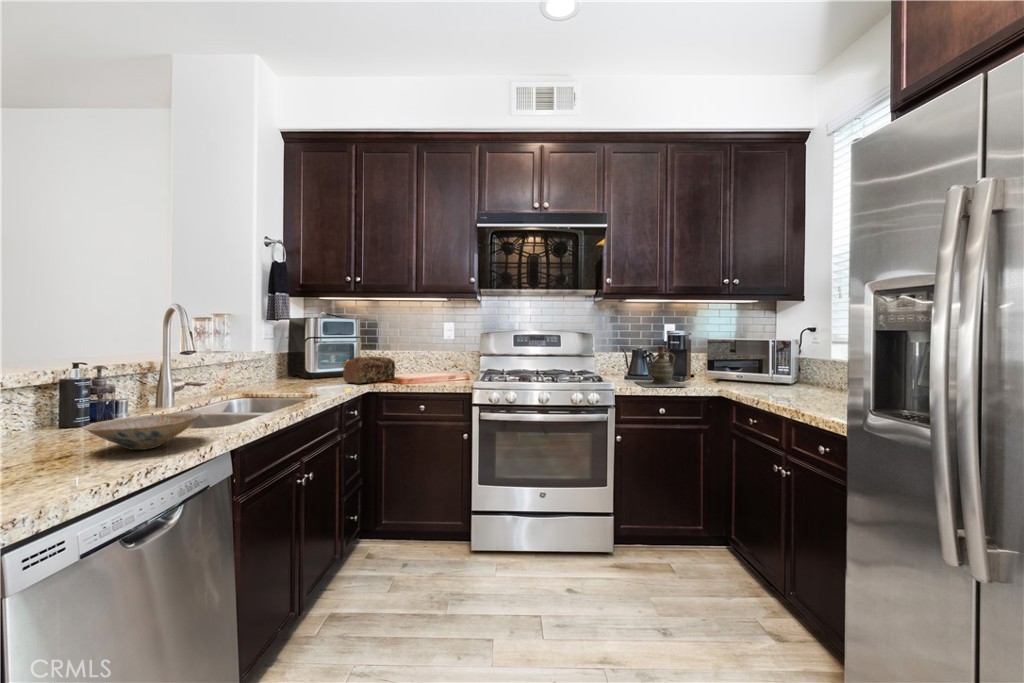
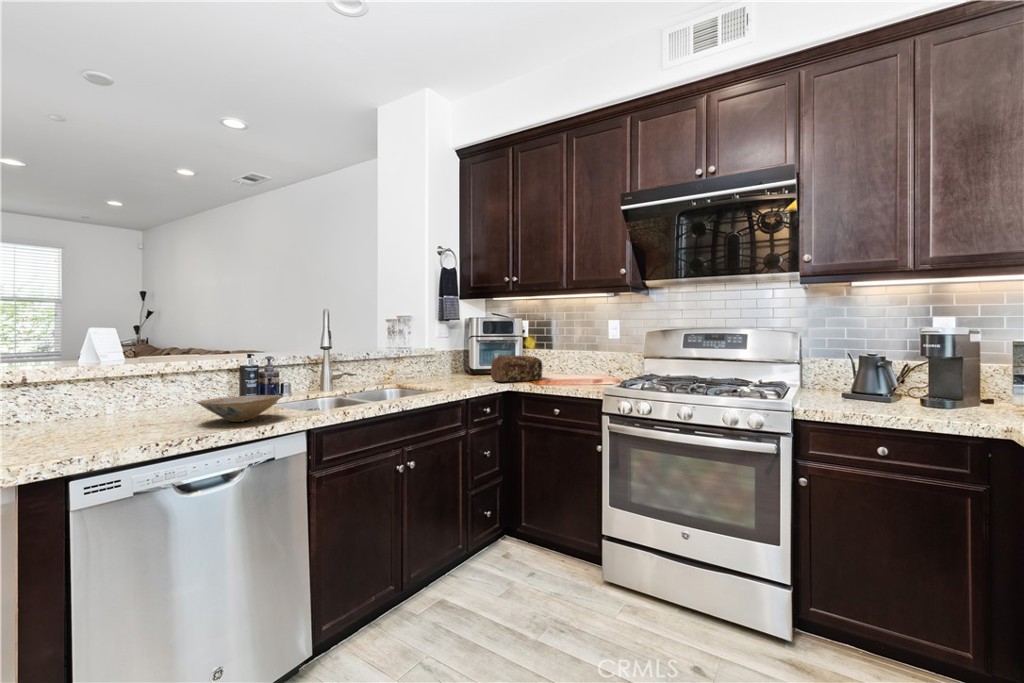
ceramic jug: present [634,346,685,387] -> none [848,348,938,415]

